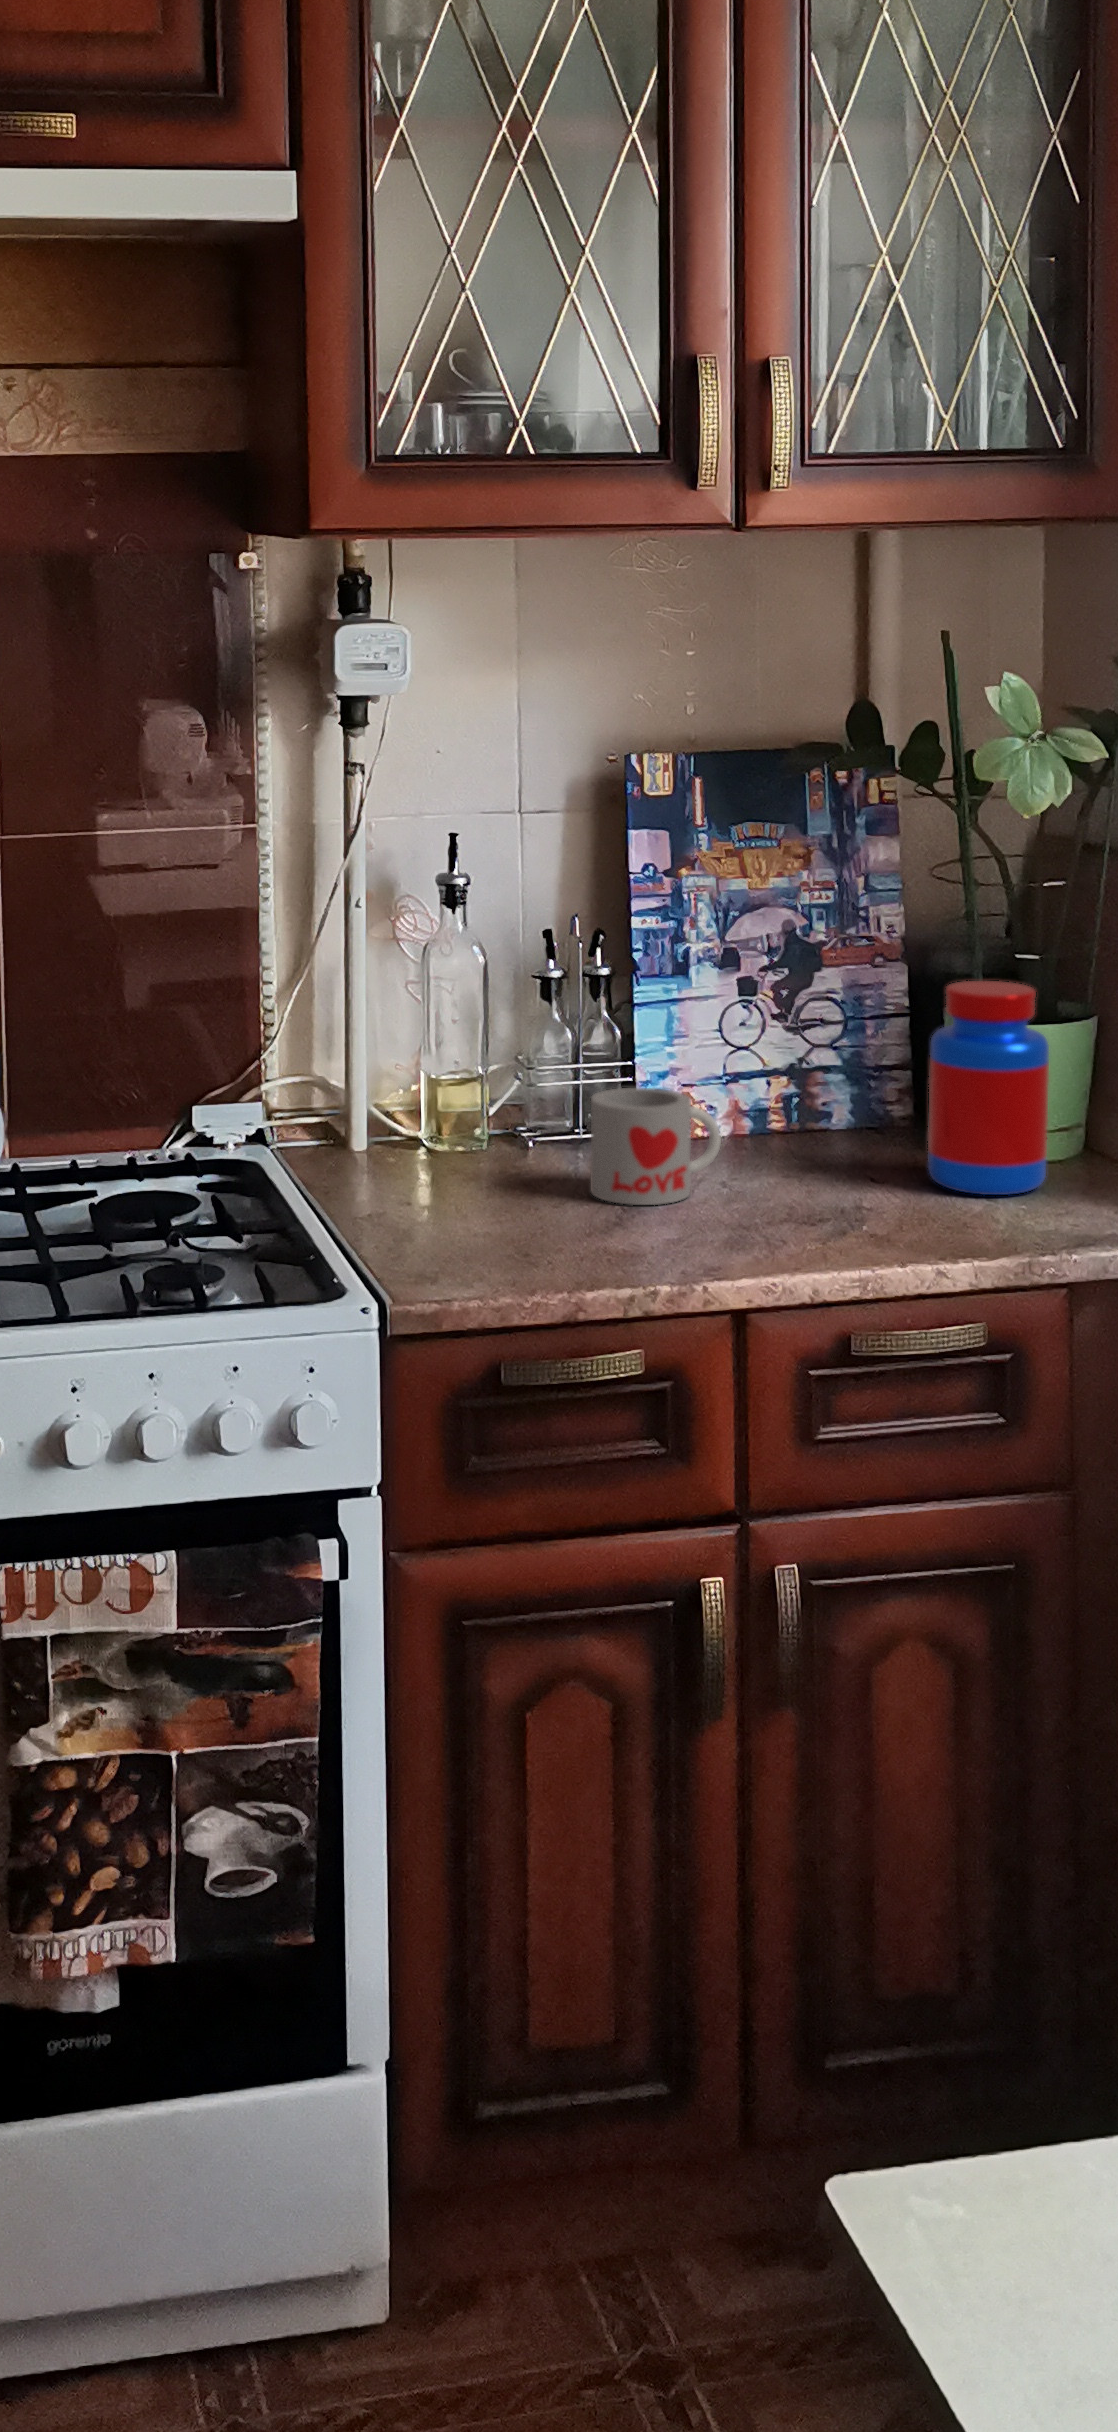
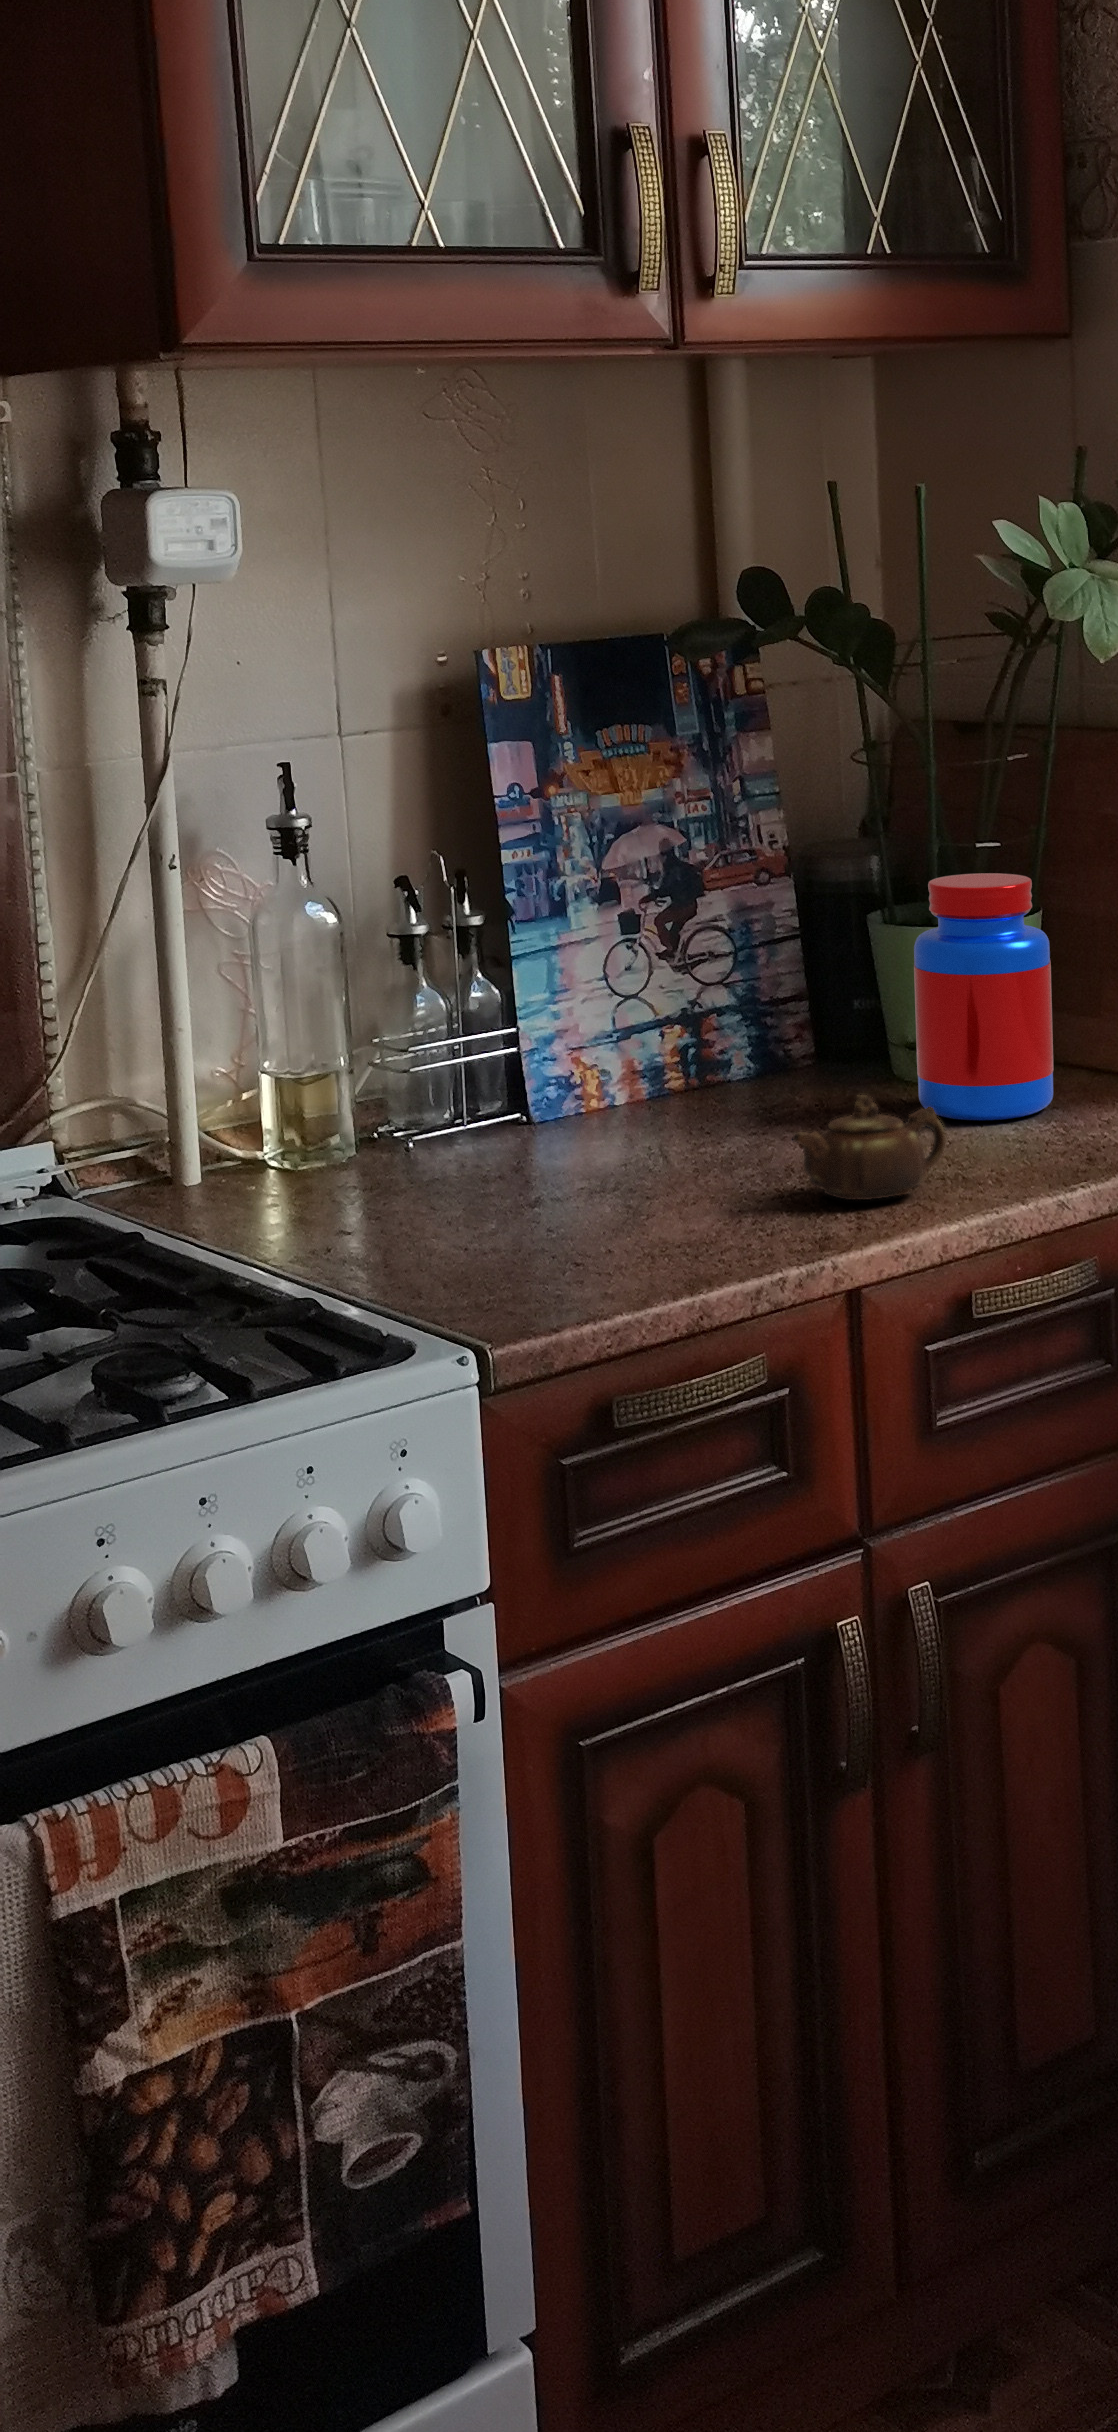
mug: present [590,1088,721,1205] -> none [553,1047,705,1191]
teapot: none [726,1156,867,1243] -> present [793,1095,946,1200]

